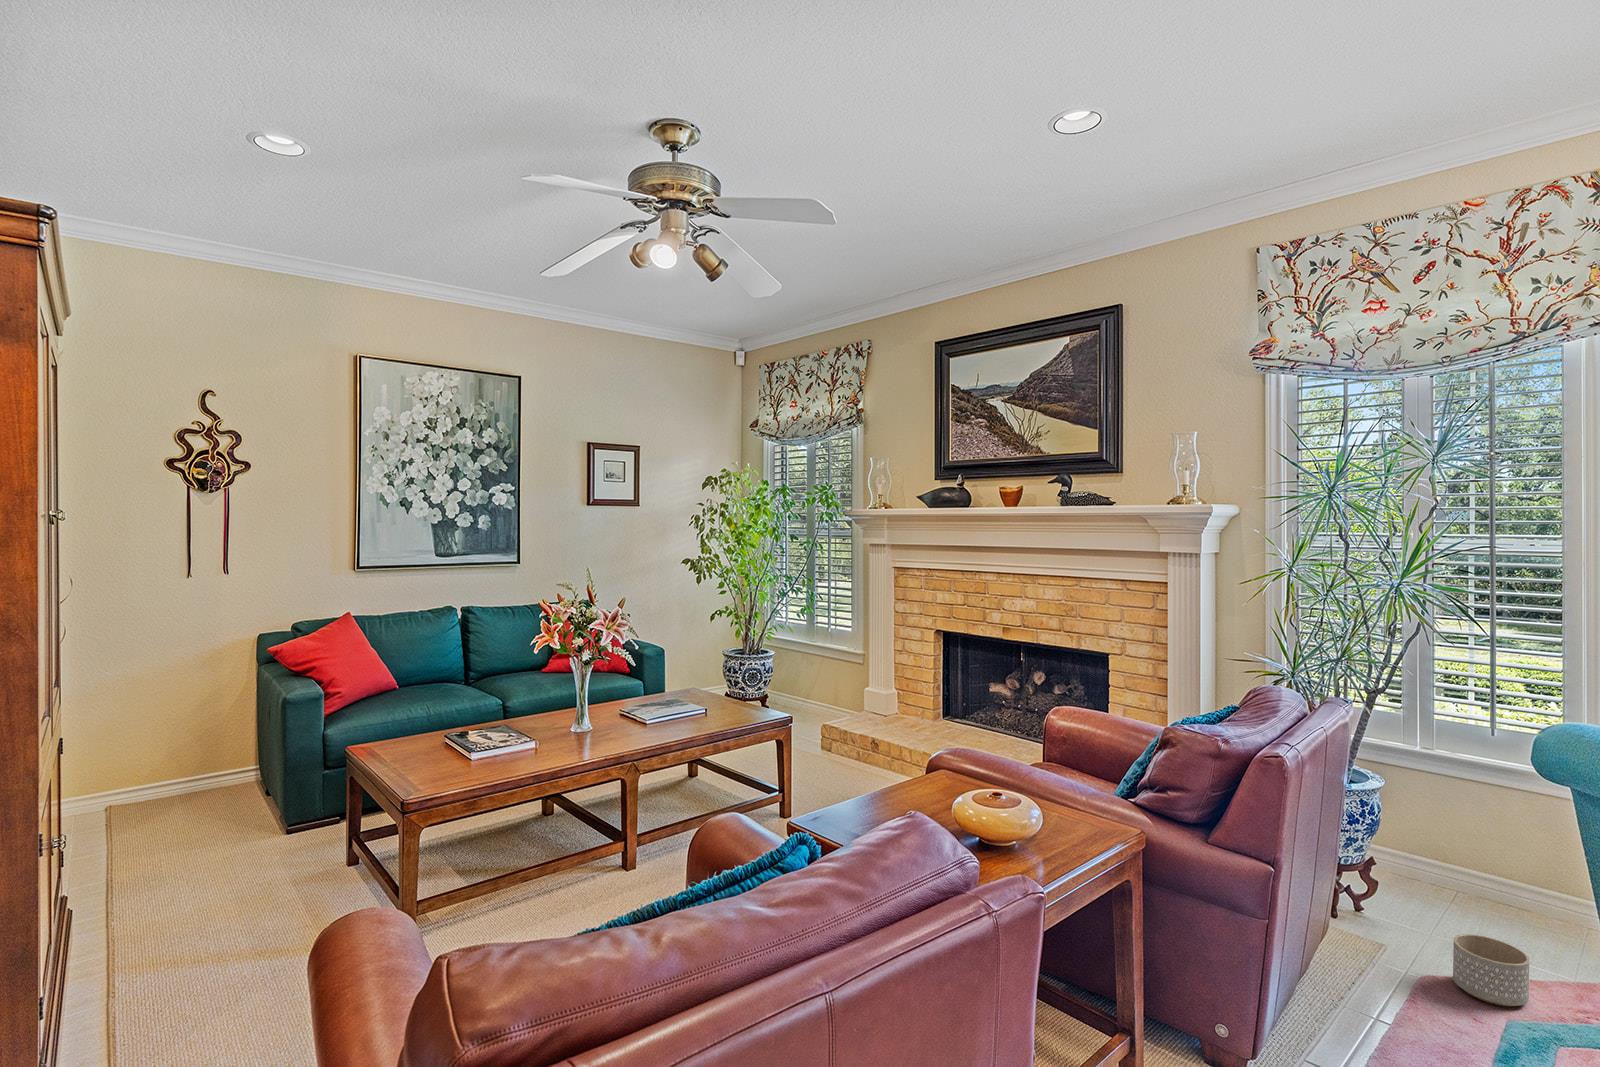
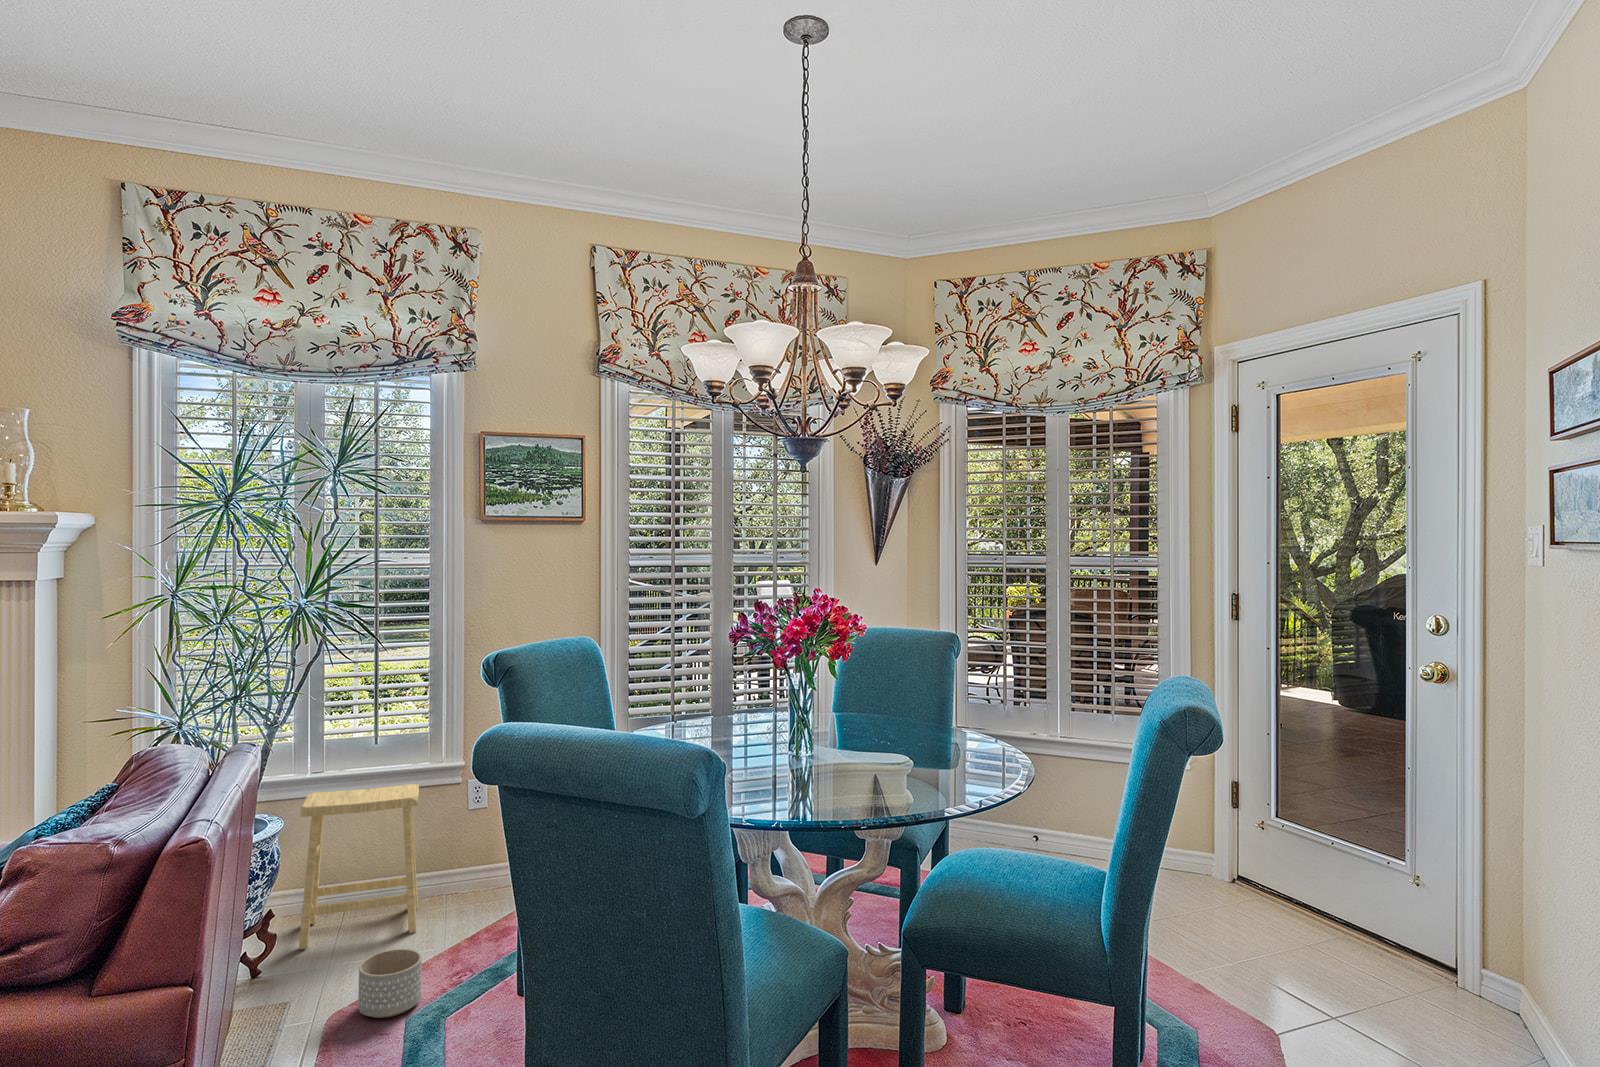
footstool: none [1401,763,1544,940] -> present [299,784,419,949]

